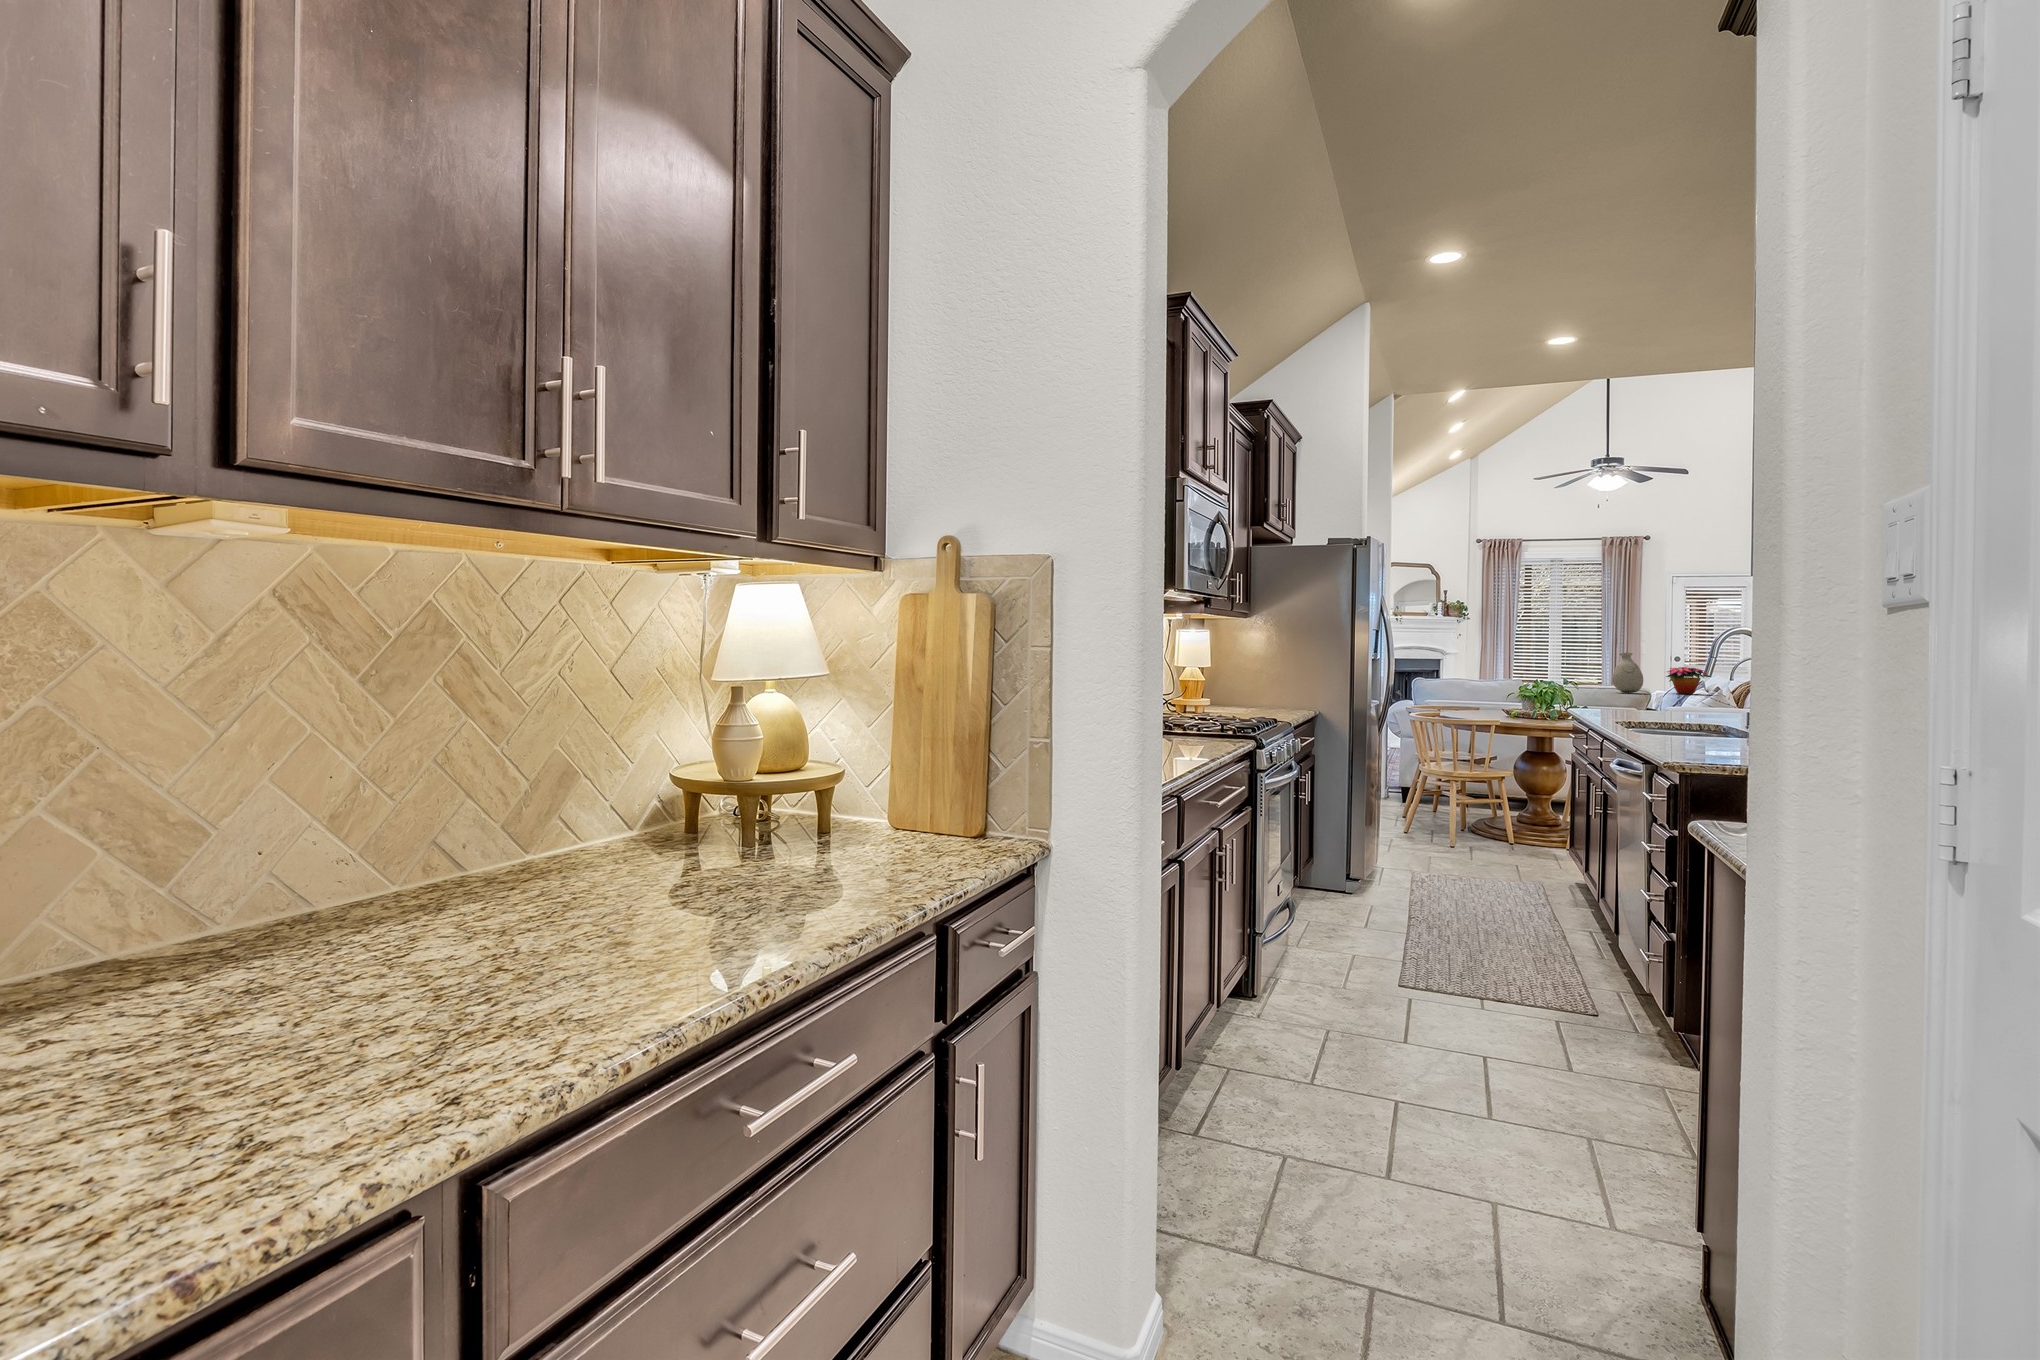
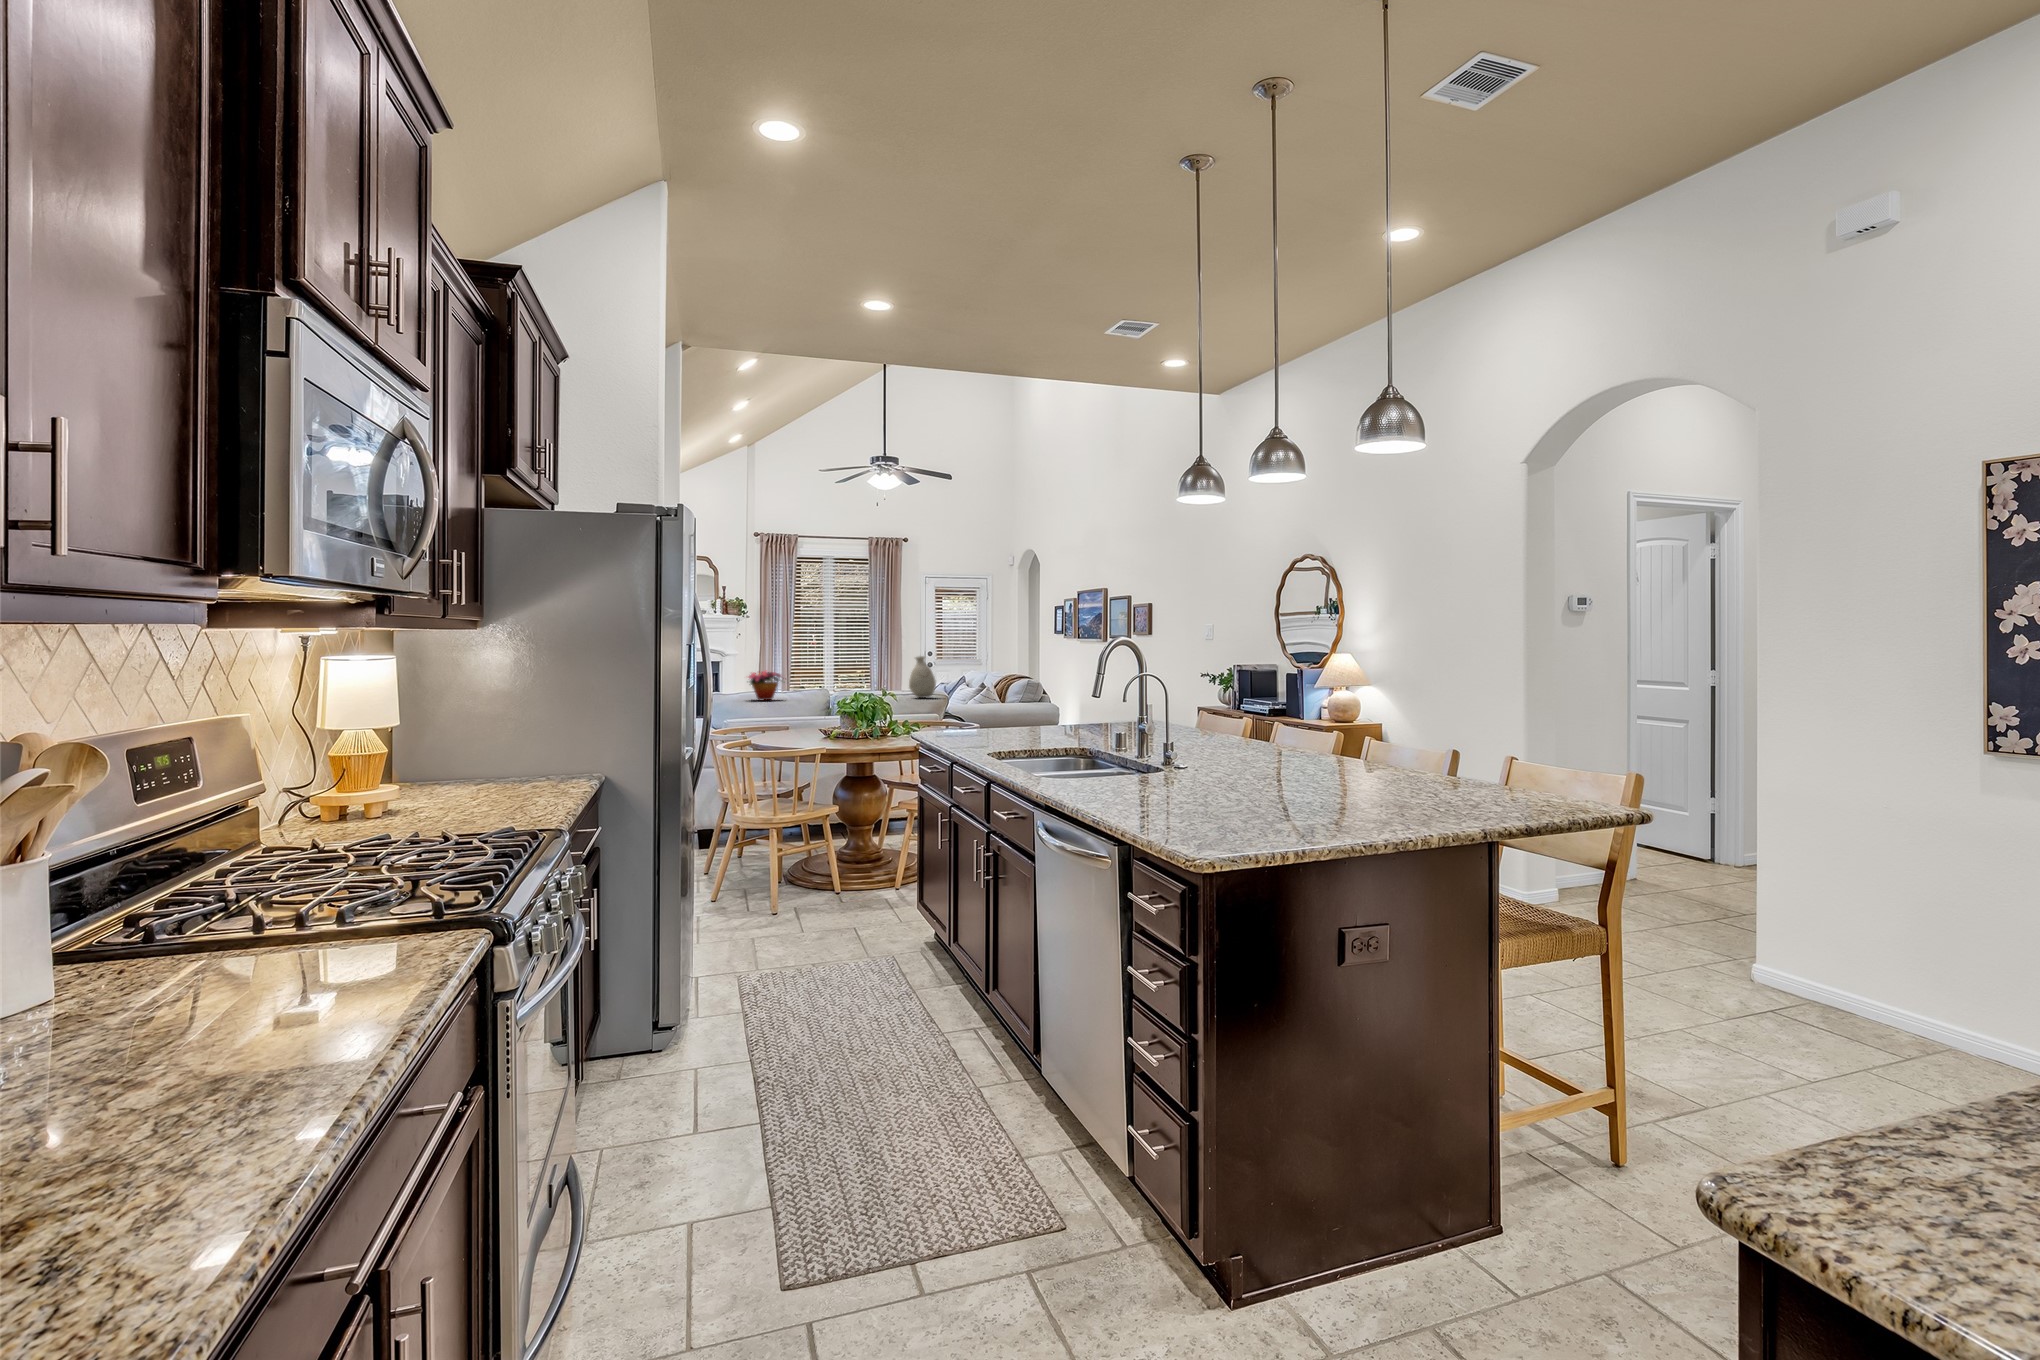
flower arrangement: present [1666,667,1709,694] -> present [748,670,784,700]

